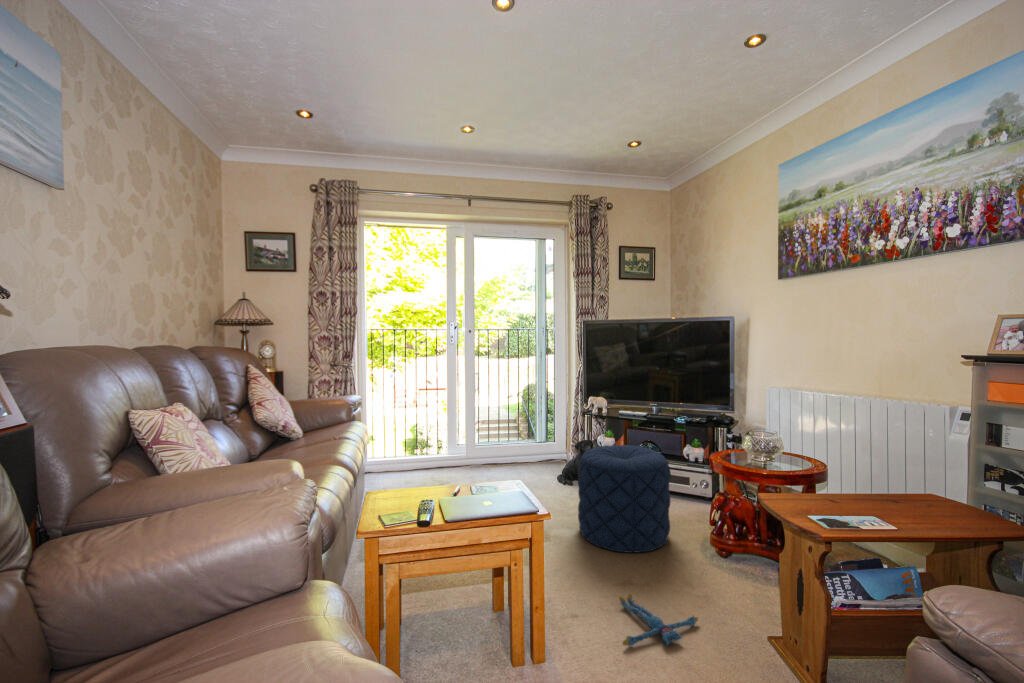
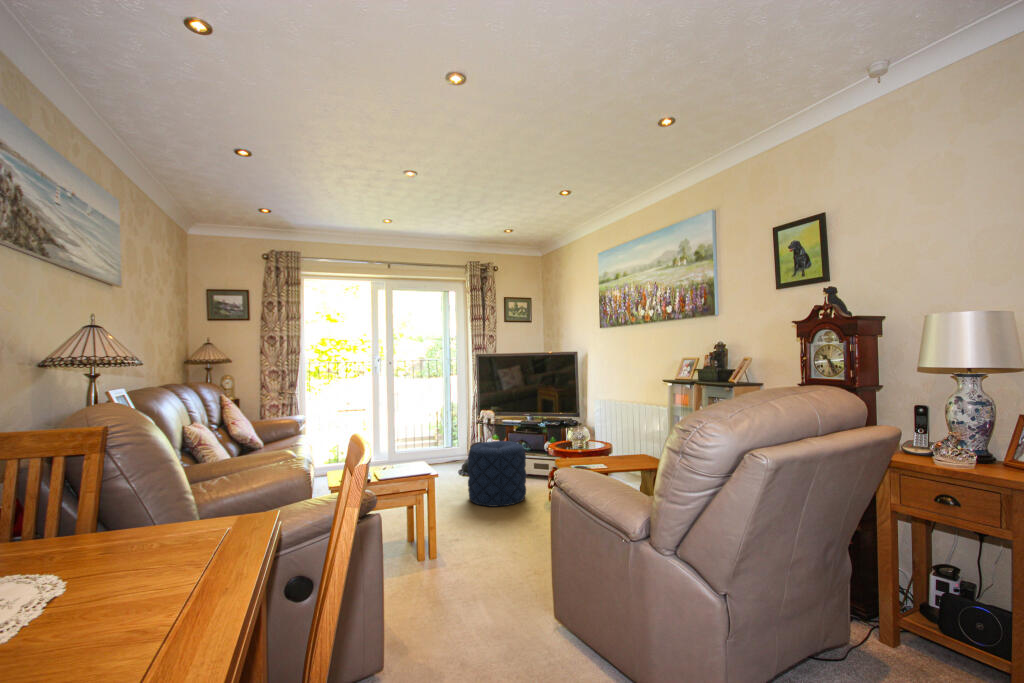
plush toy: present [619,594,698,646] -> none [484,521,527,542]

